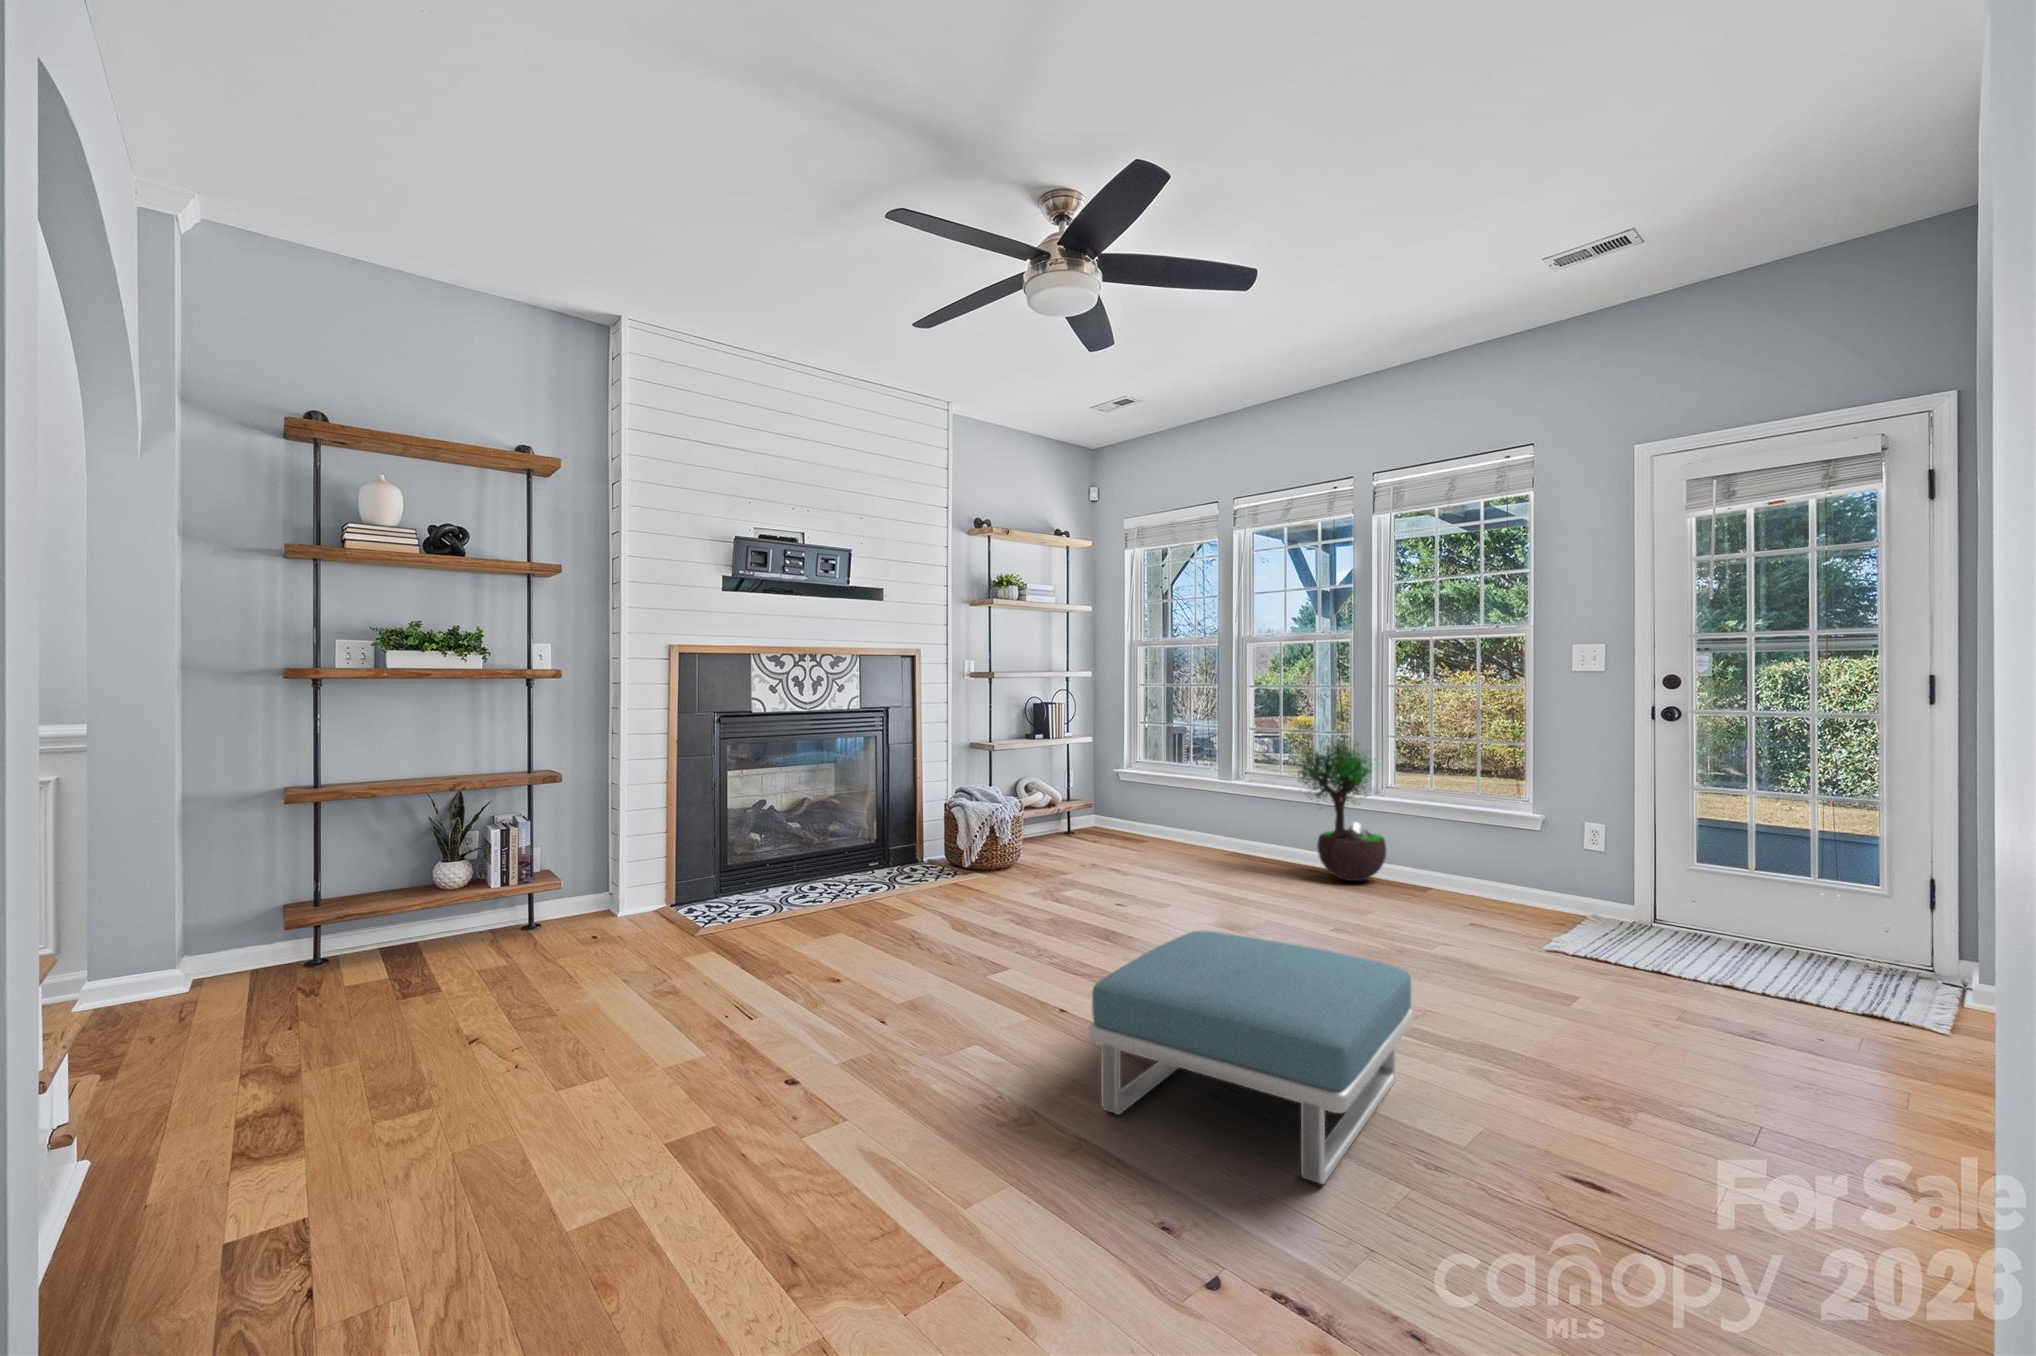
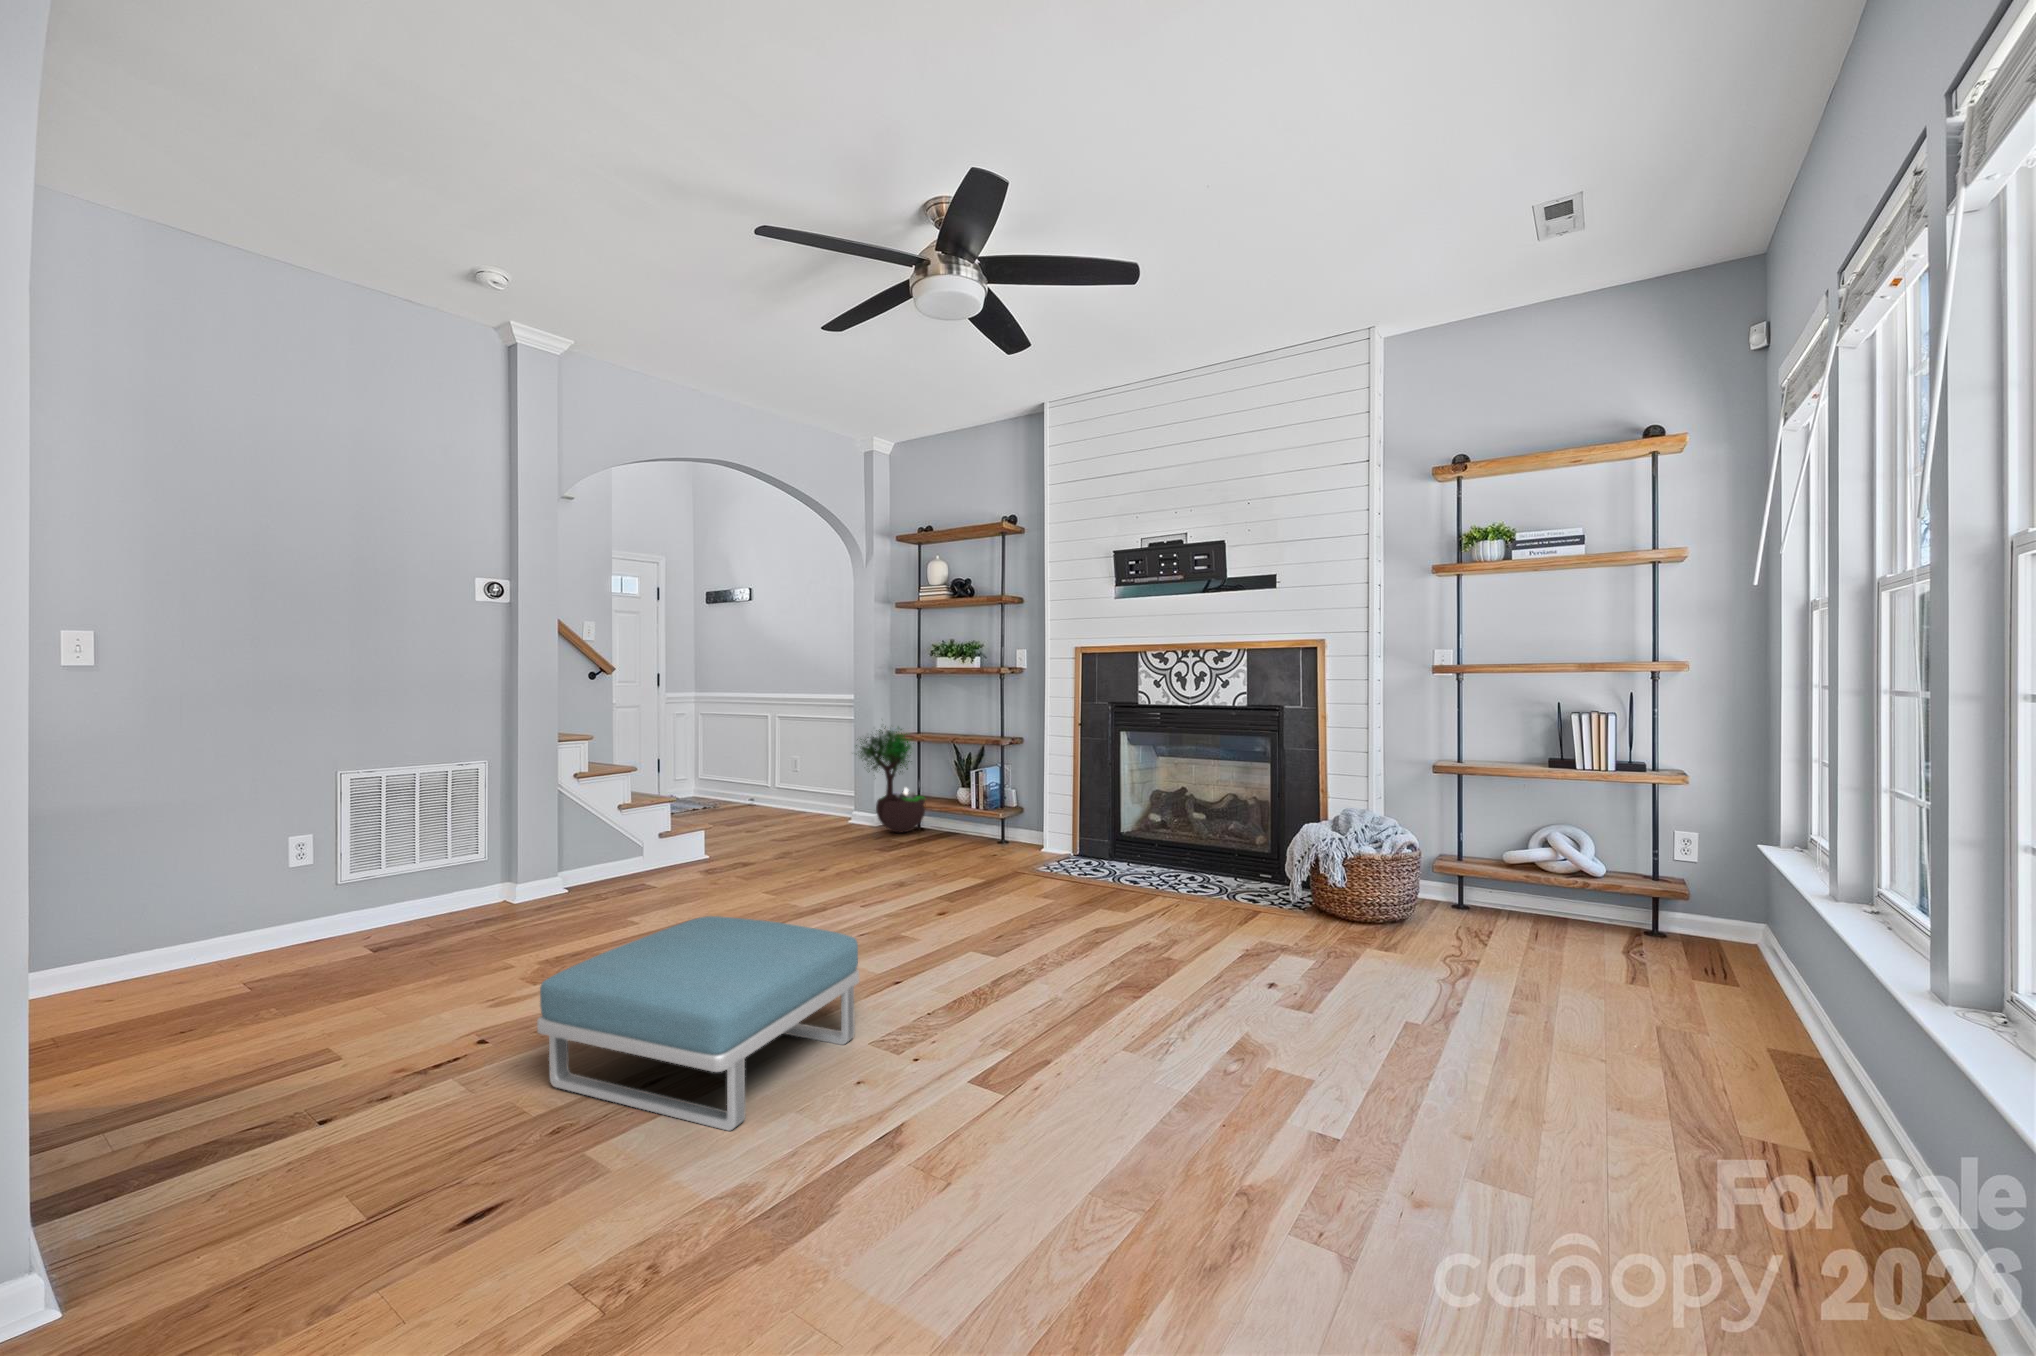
potted tree: present [1294,740,1386,881] -> present [856,727,925,832]

